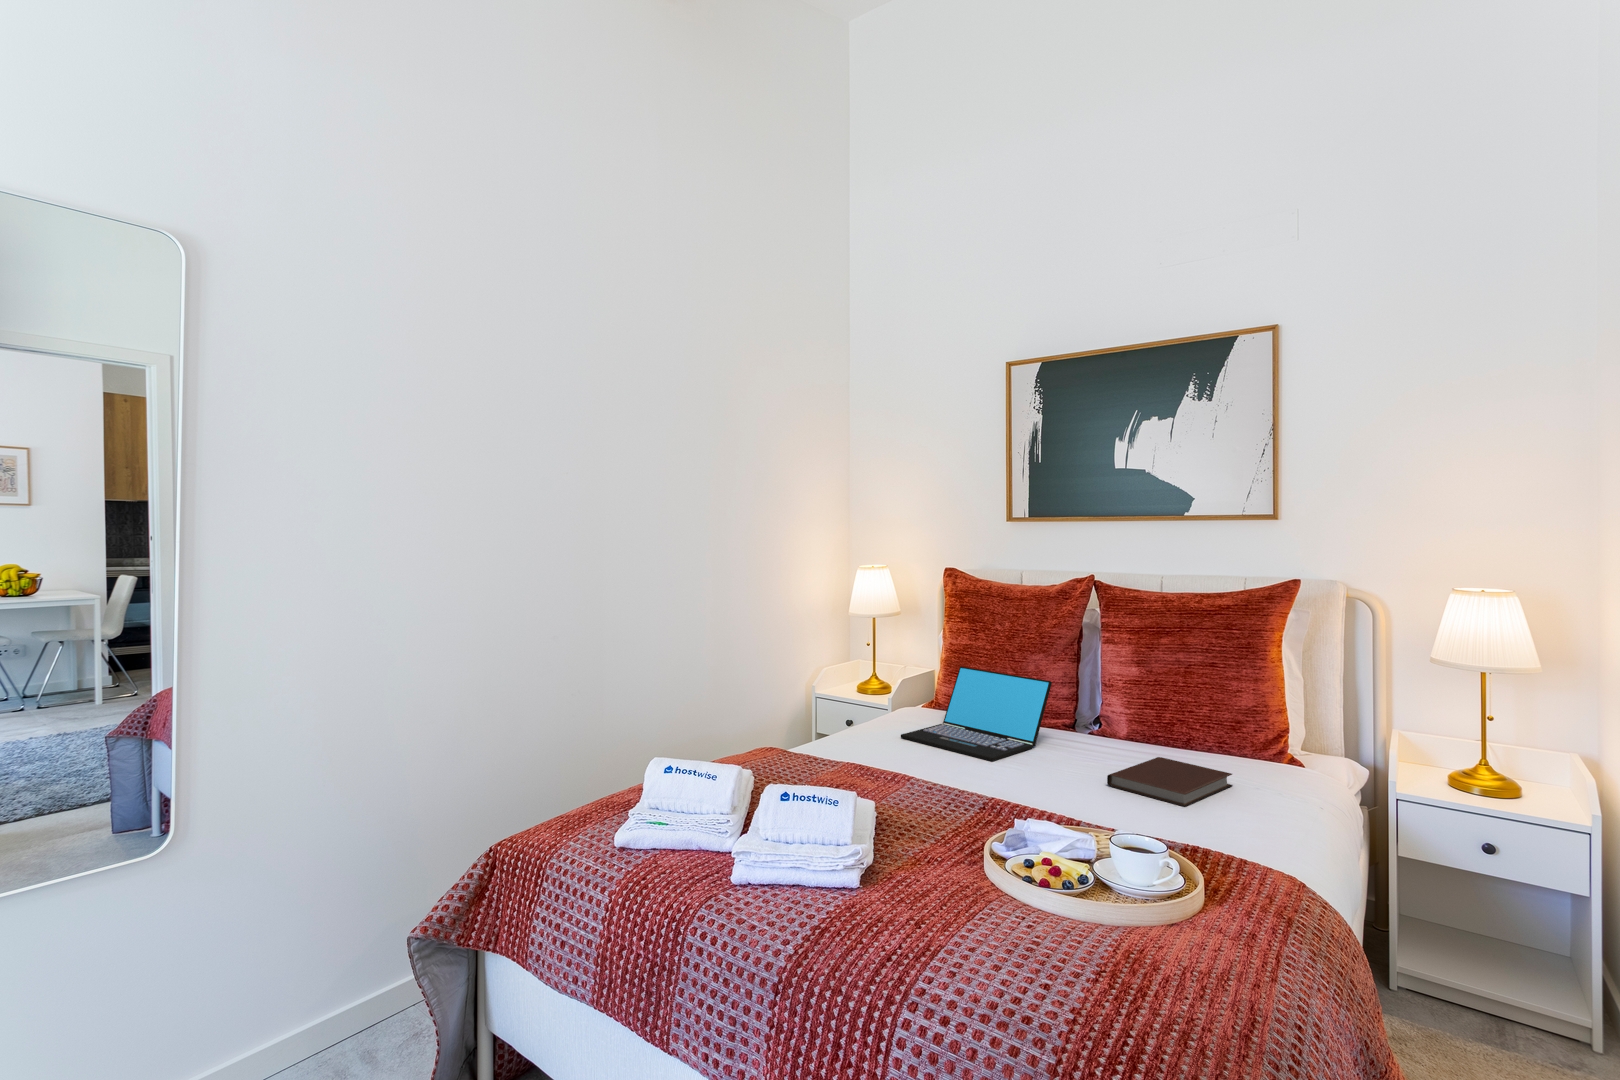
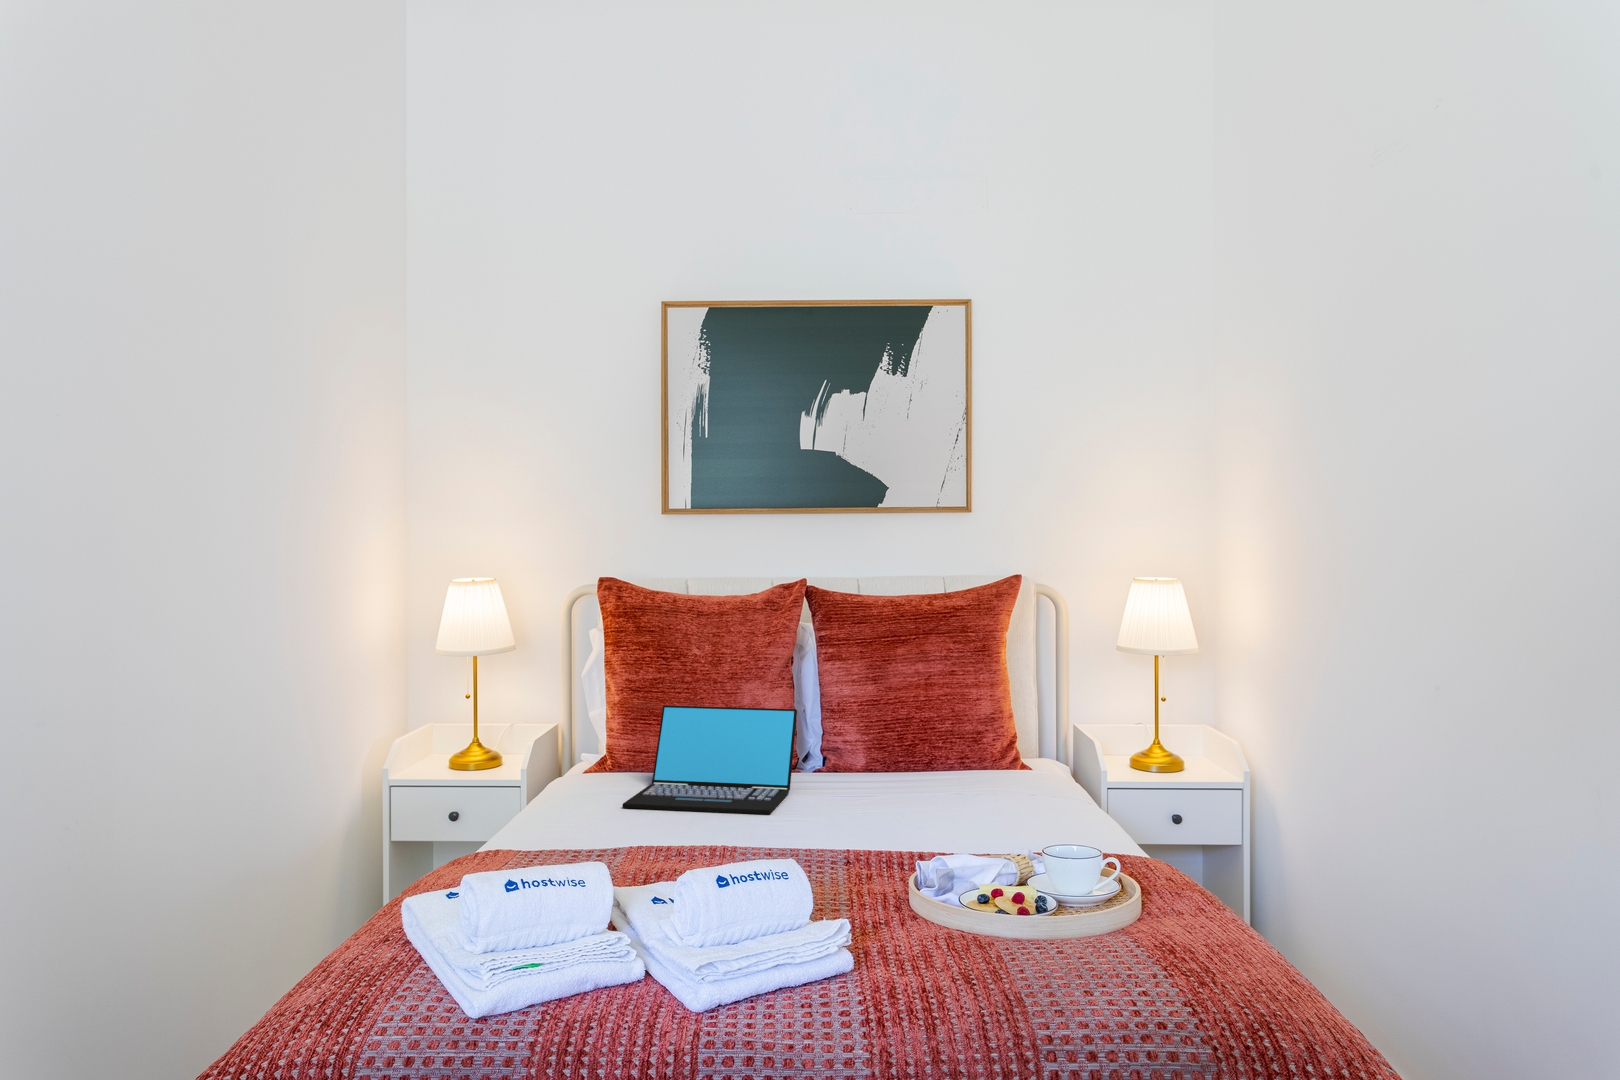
notebook: present [1107,757,1233,807] -> none [917,779,1018,822]

